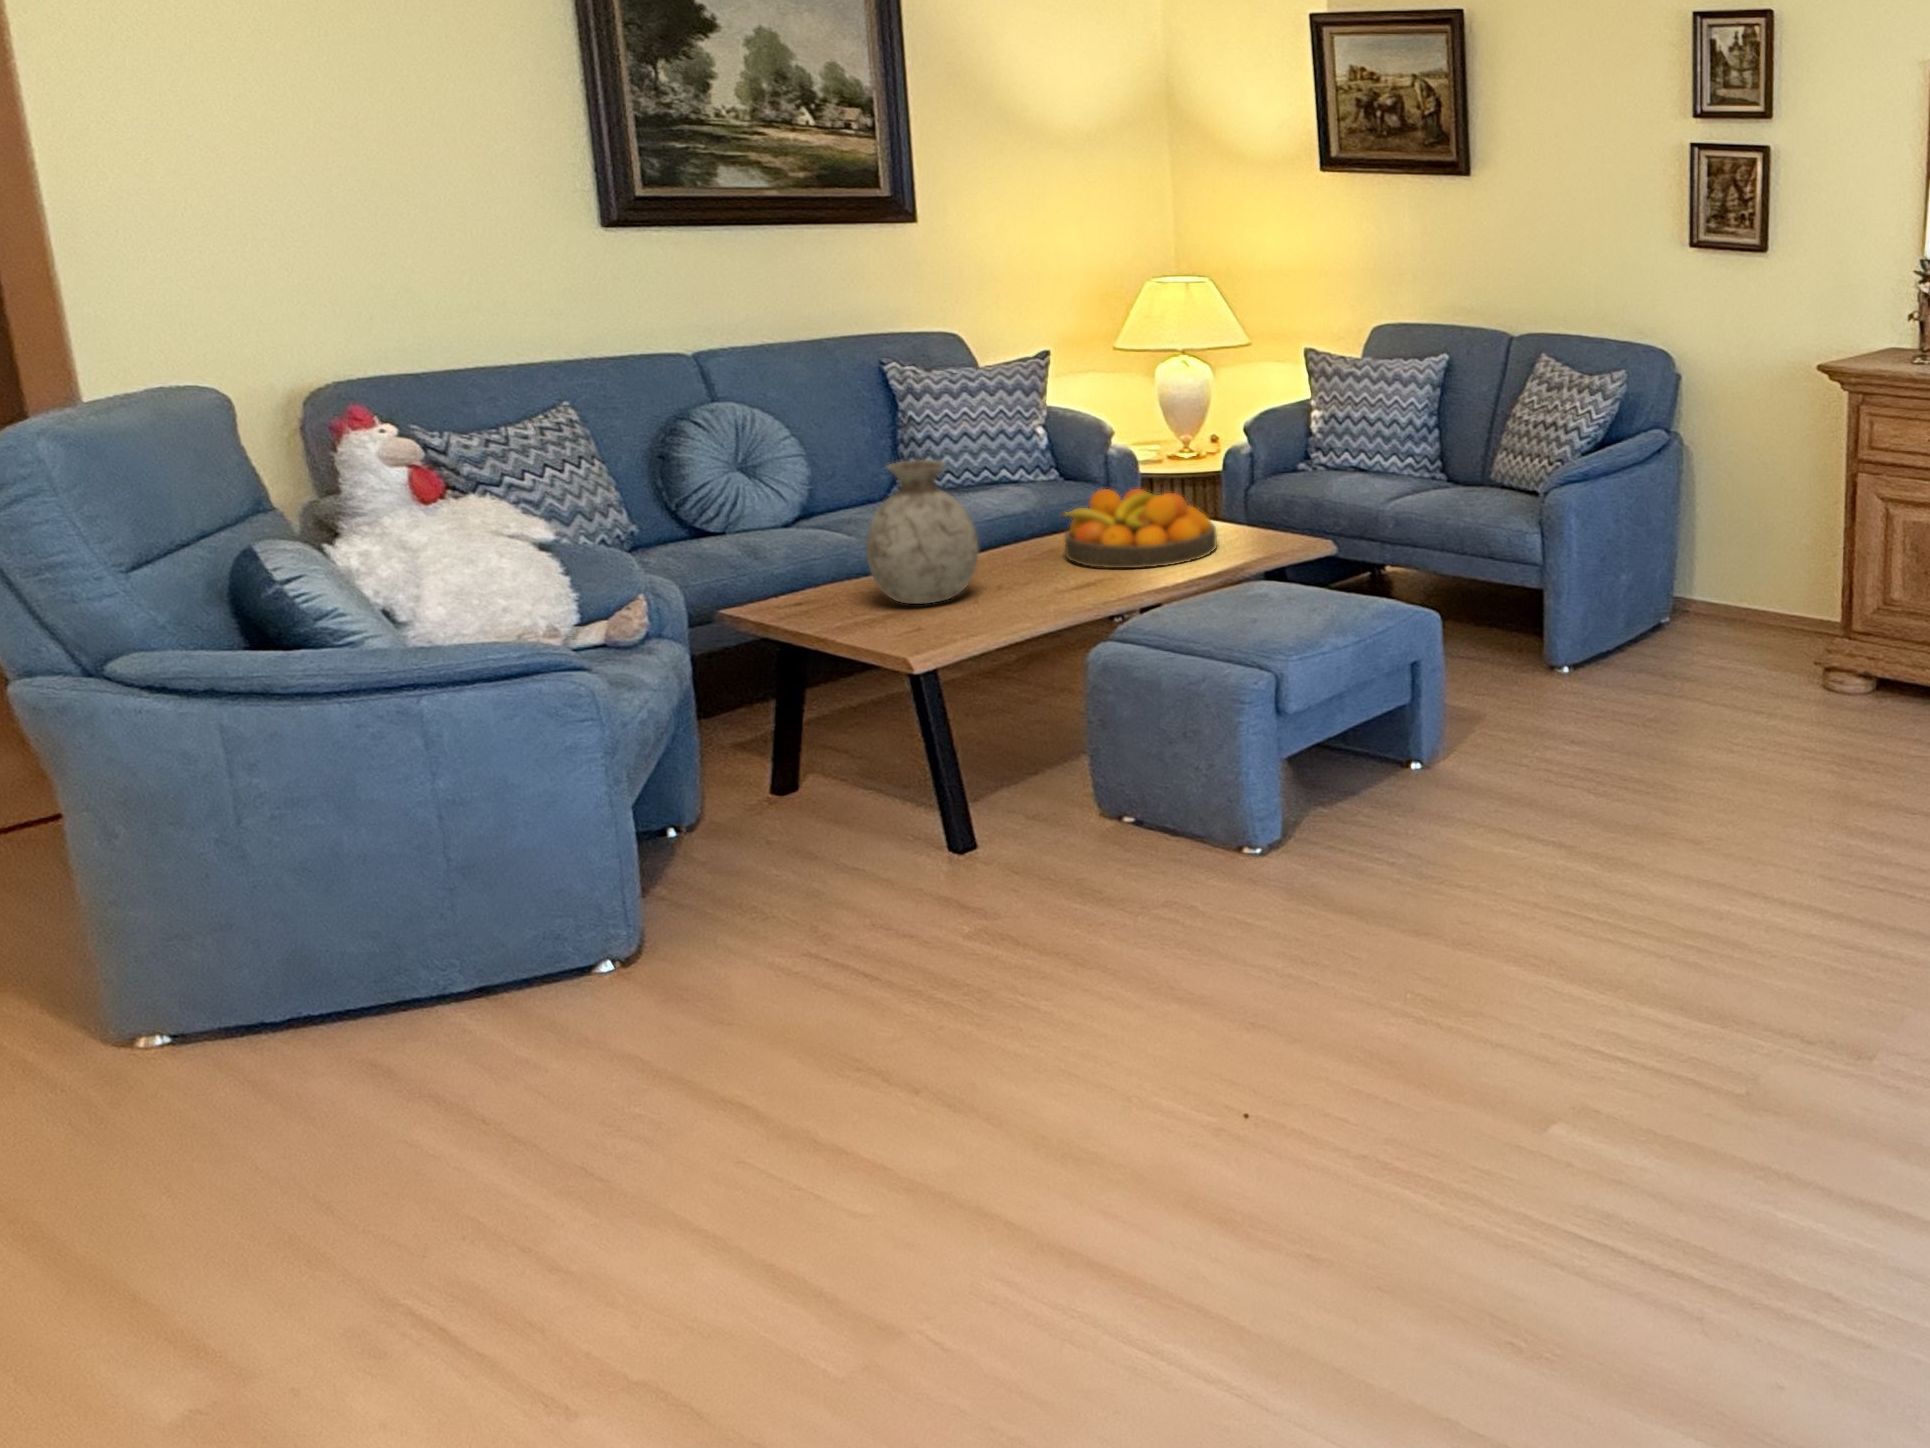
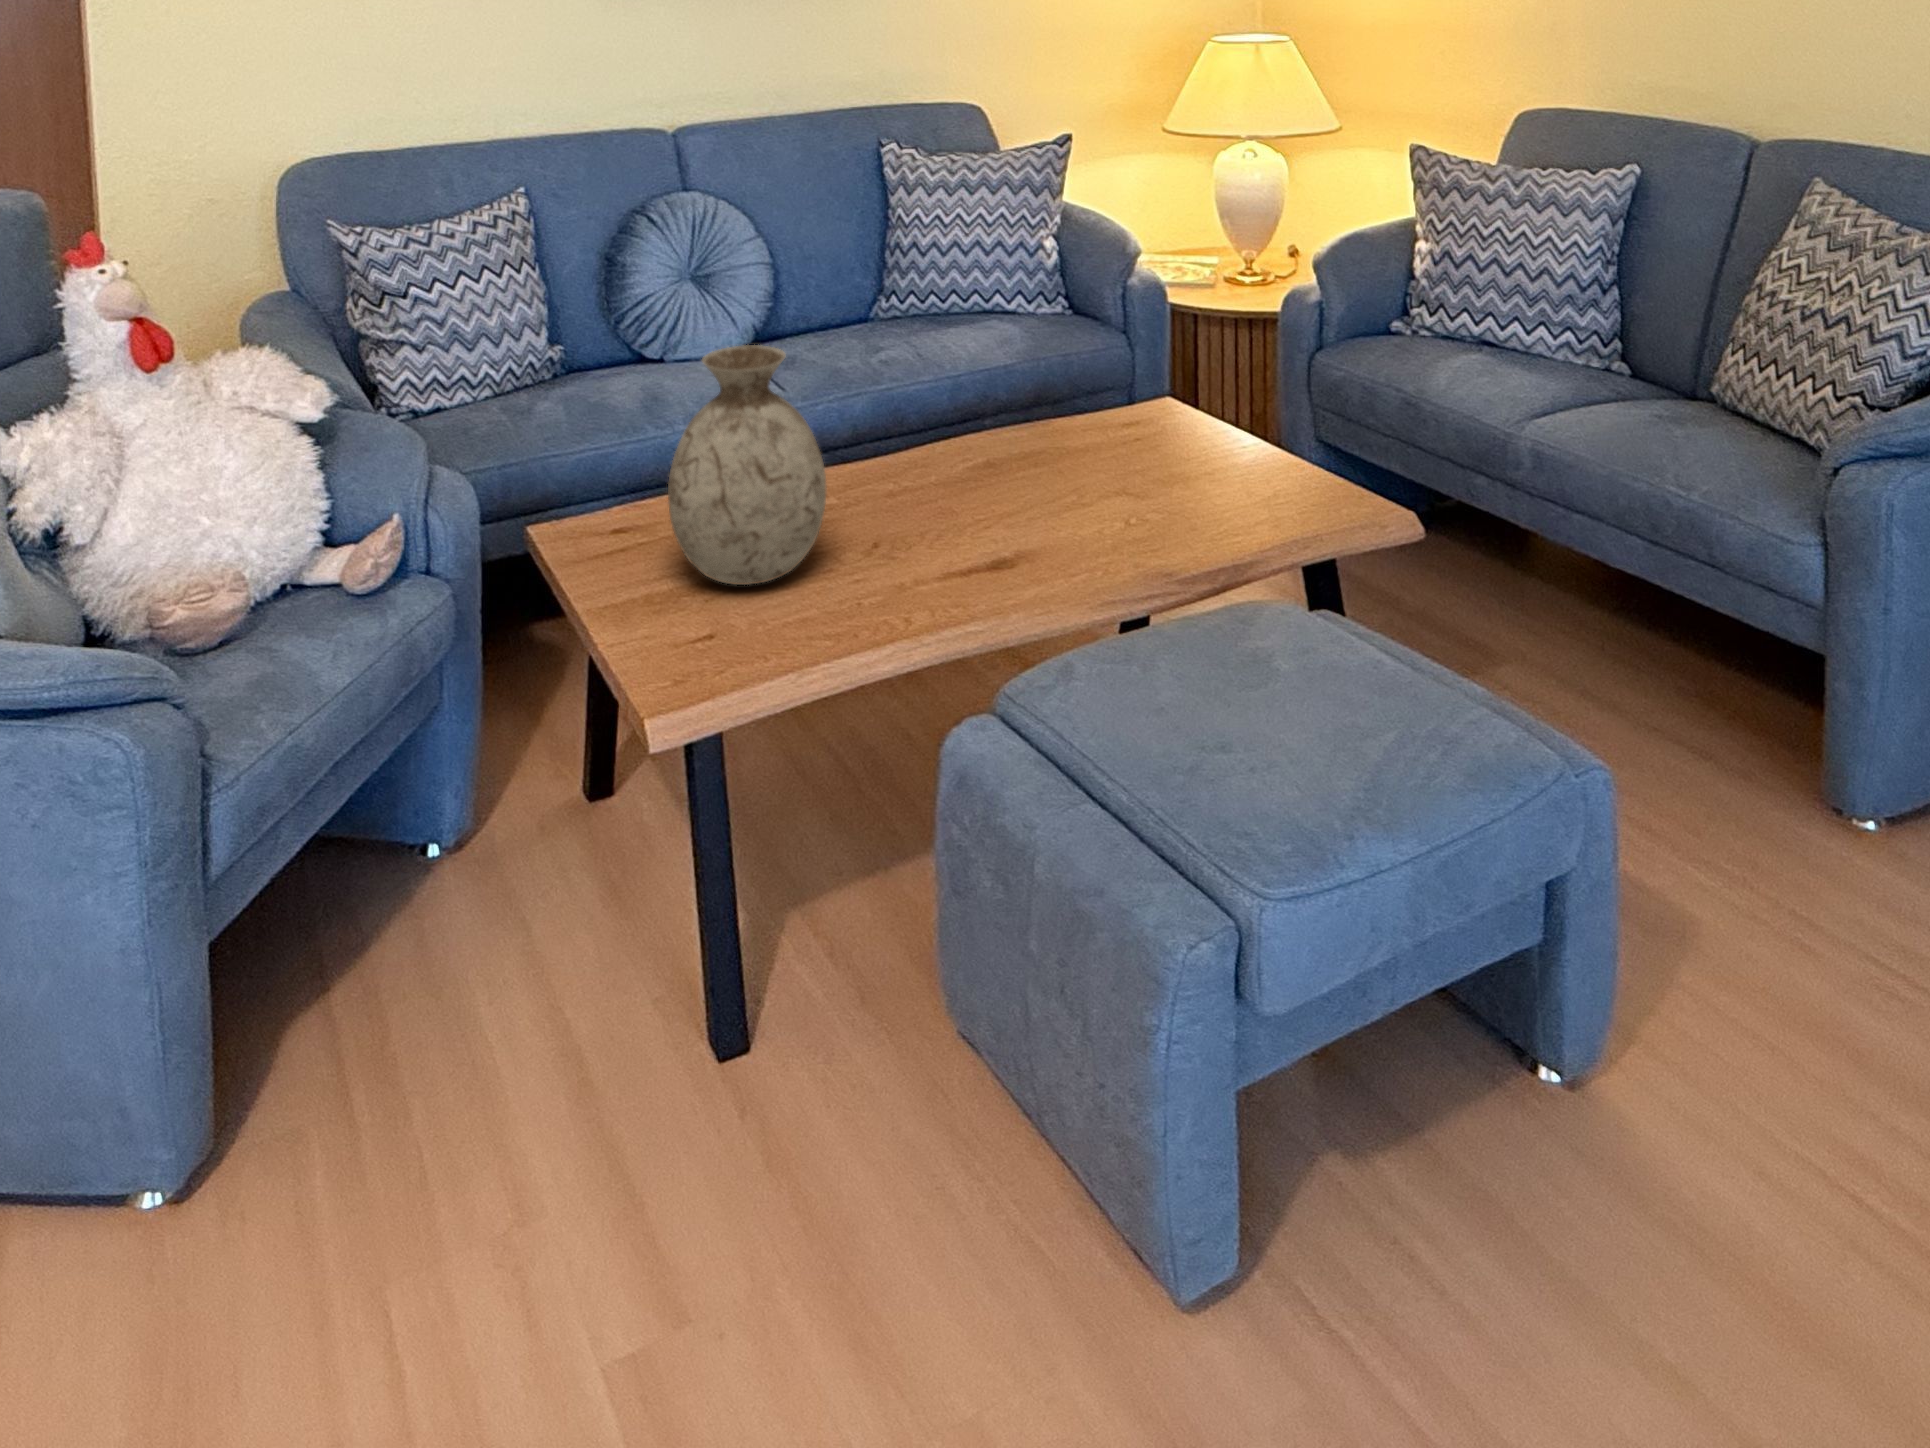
fruit bowl: present [1062,489,1217,568] -> none [976,393,1215,552]

